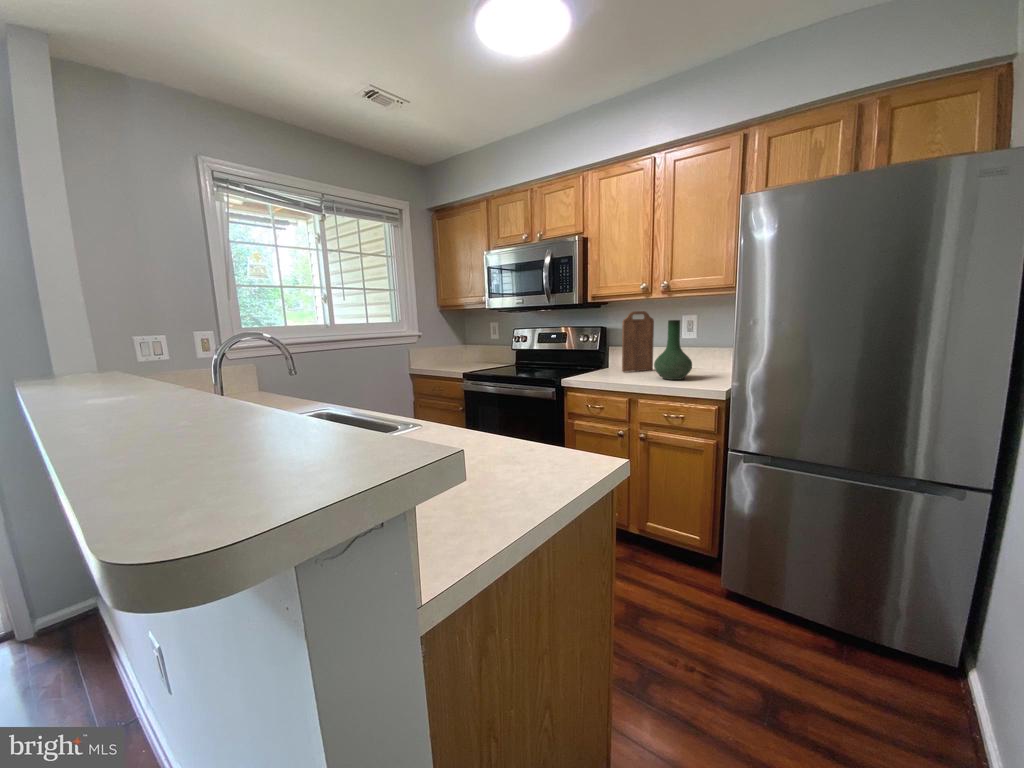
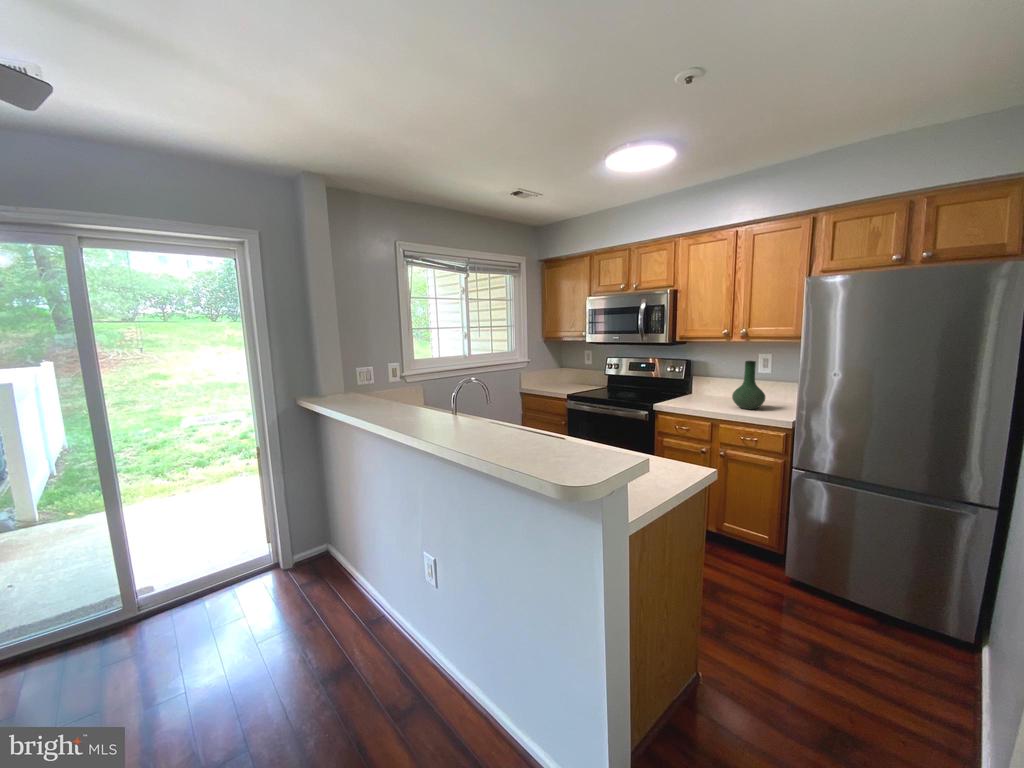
cutting board: present [622,311,654,372] -> none [703,350,732,400]

